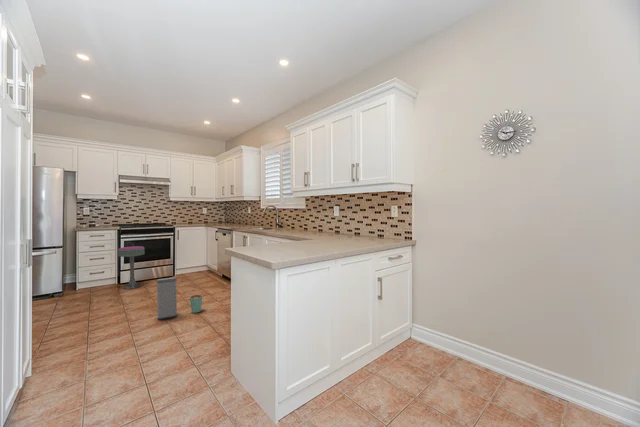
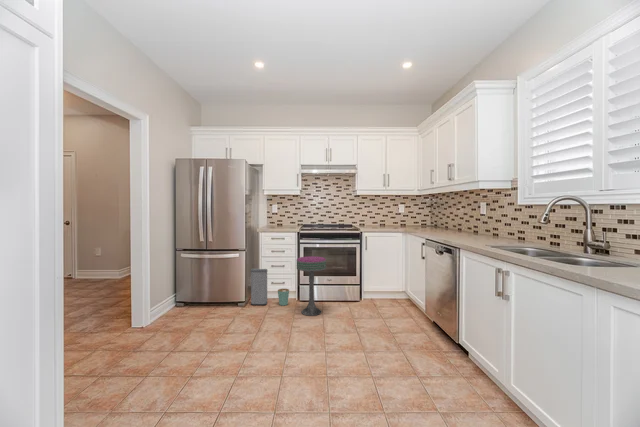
trash can: present [157,277,203,320] -> present [251,269,289,306]

